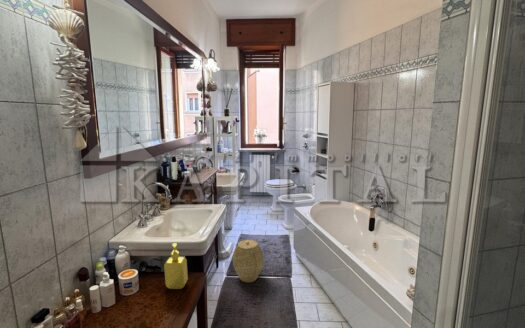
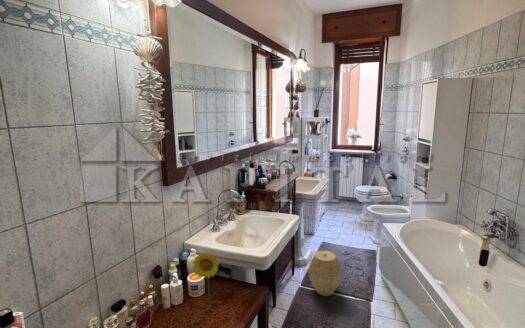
flower: none [129,242,160,301] -> present [193,253,220,308]
soap dispenser: present [164,243,188,289] -> none [227,255,249,301]

